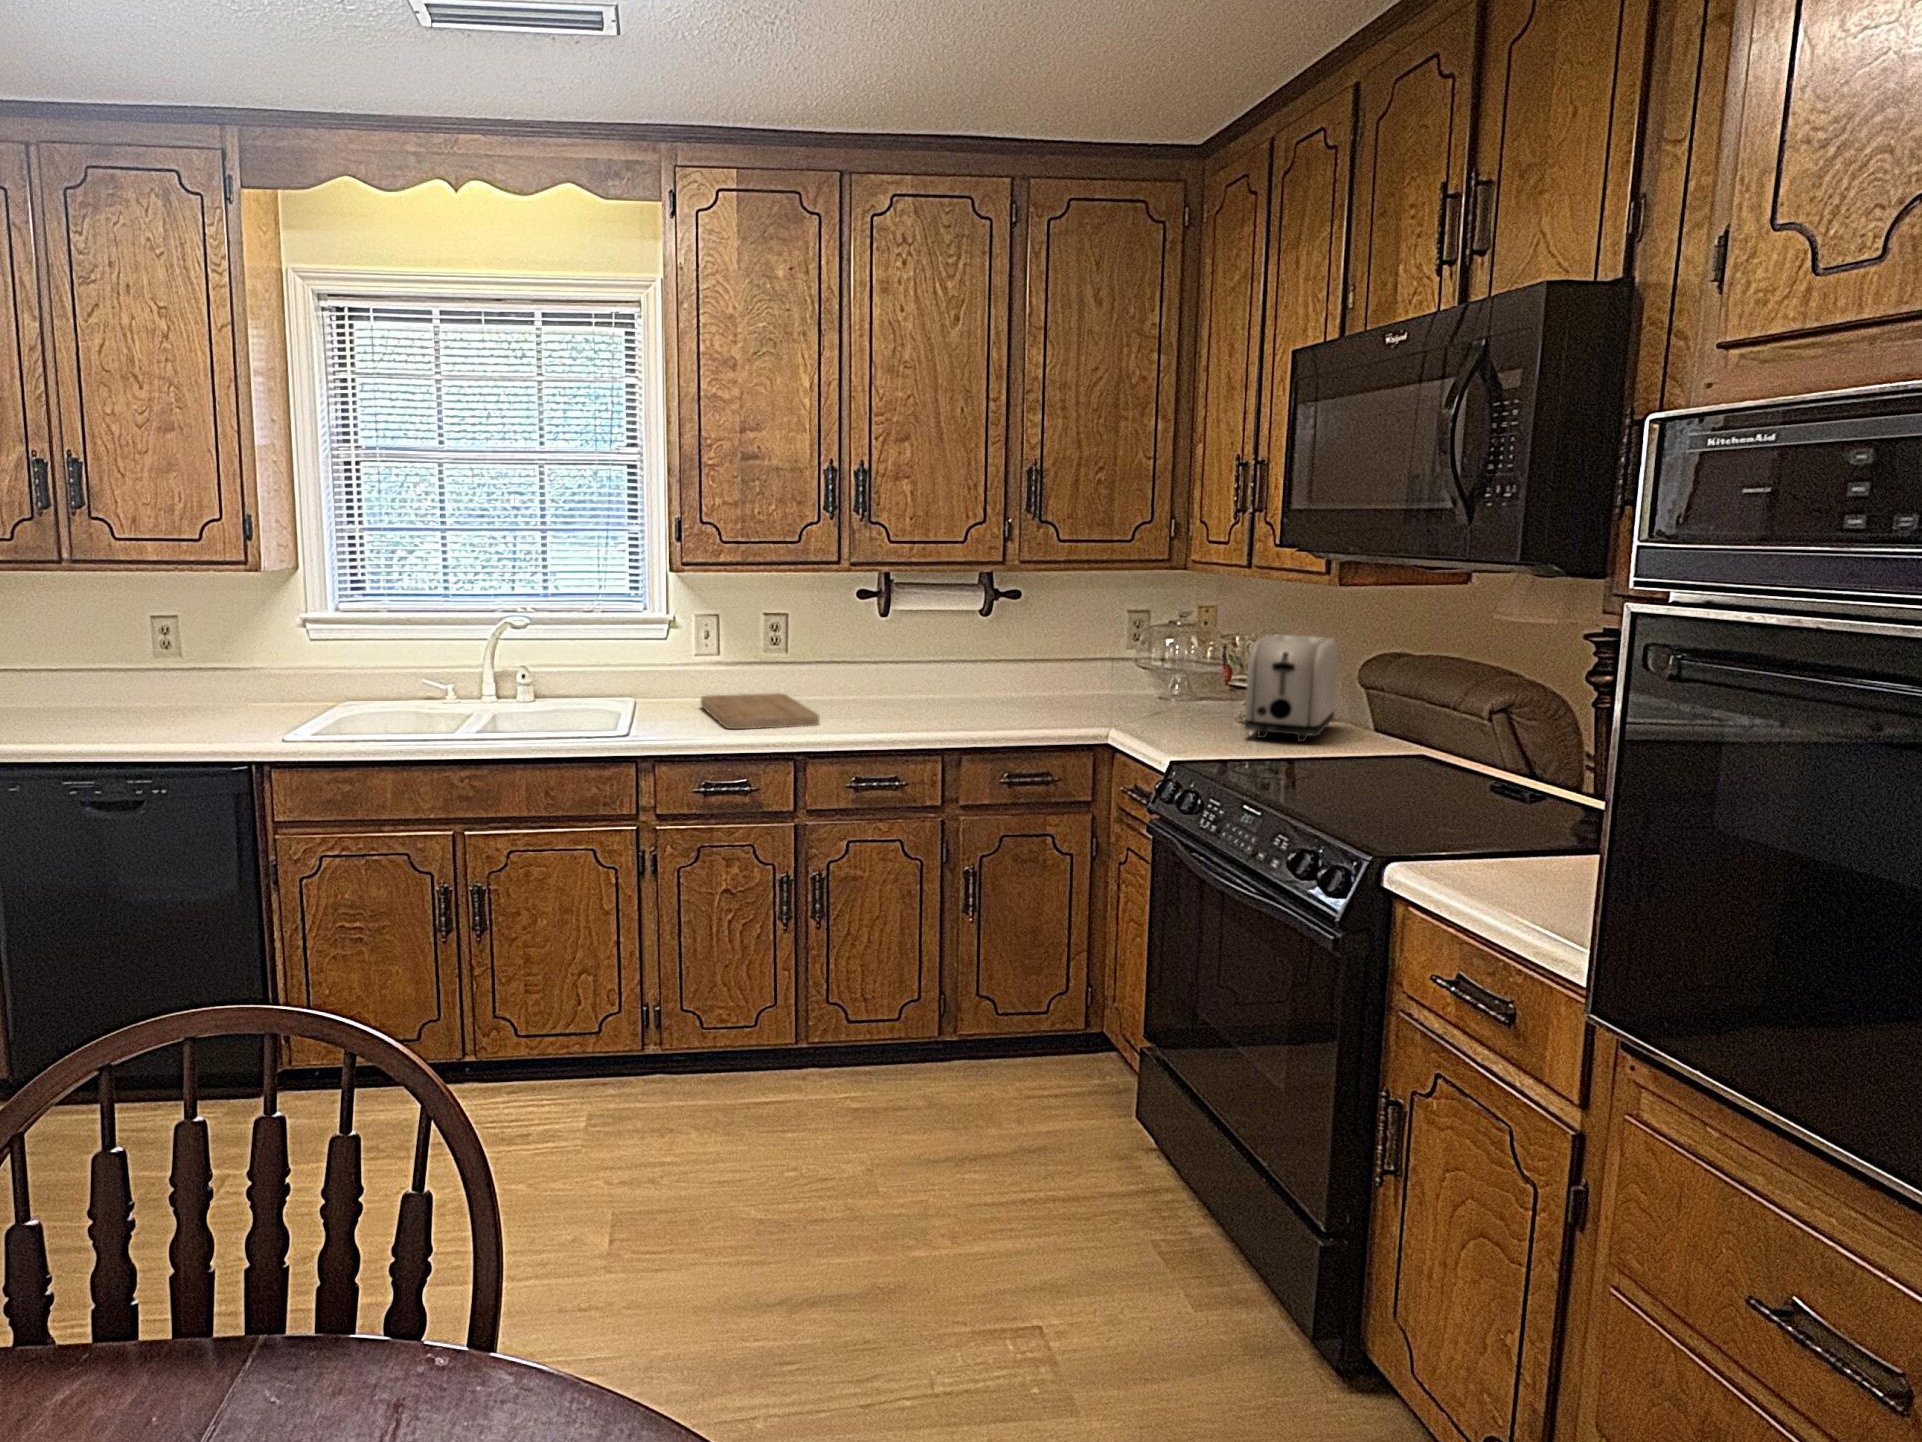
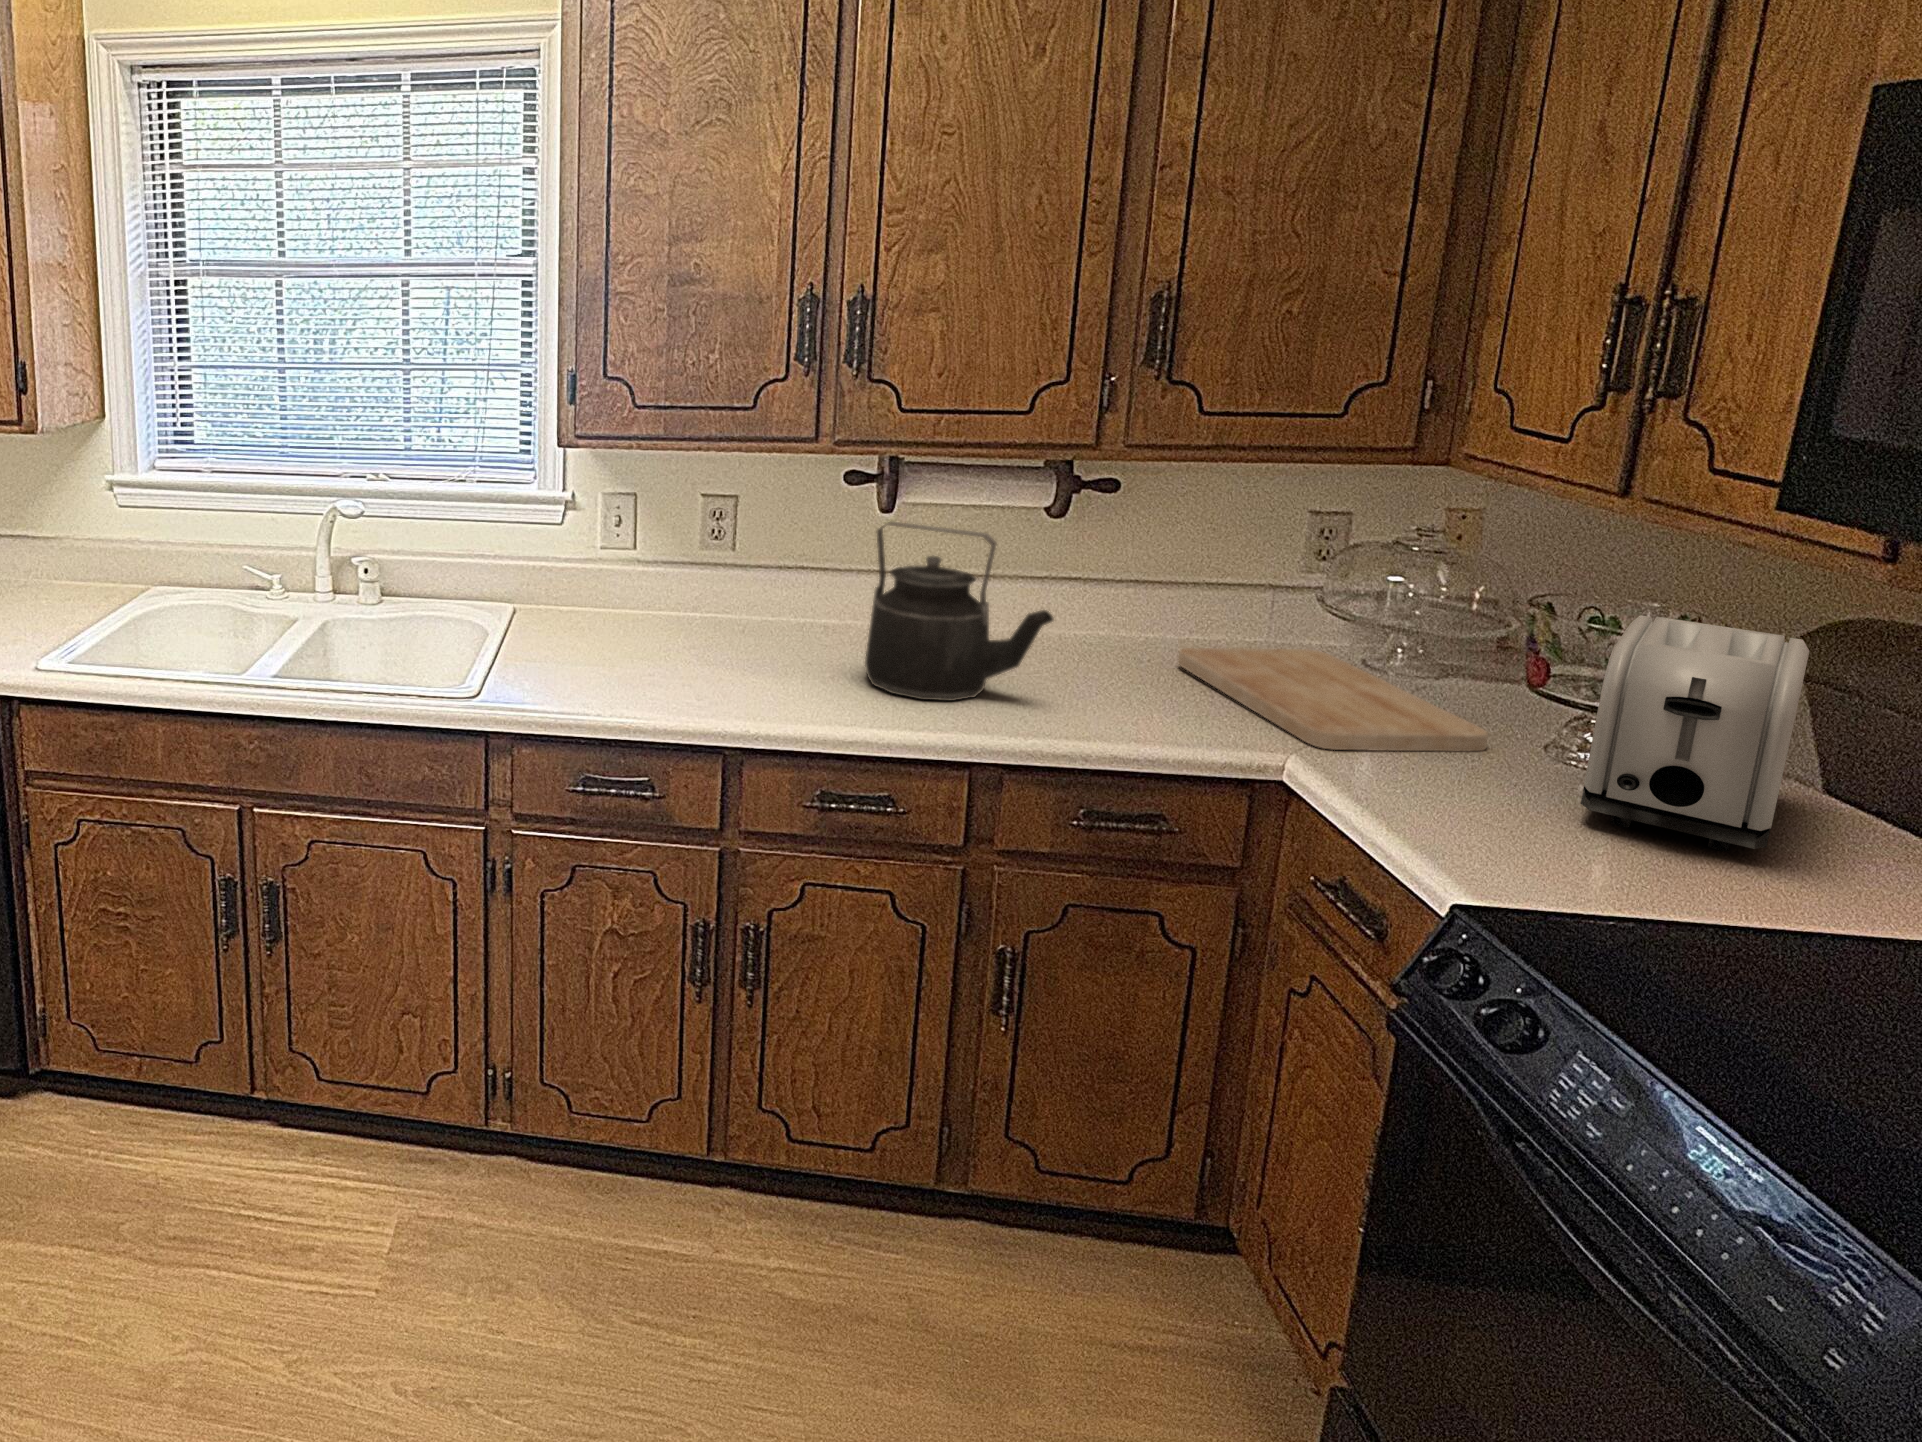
kettle: none [876,614,986,722] -> present [865,522,1053,701]
cutting board: present [701,693,819,729] -> present [1178,648,1488,752]

